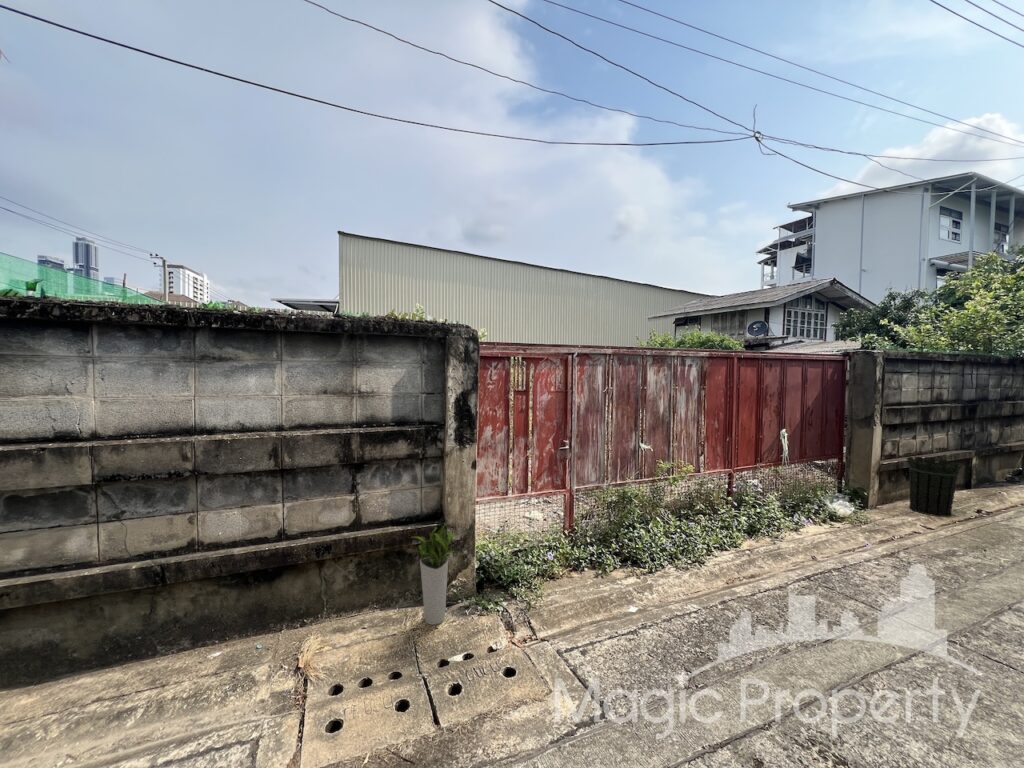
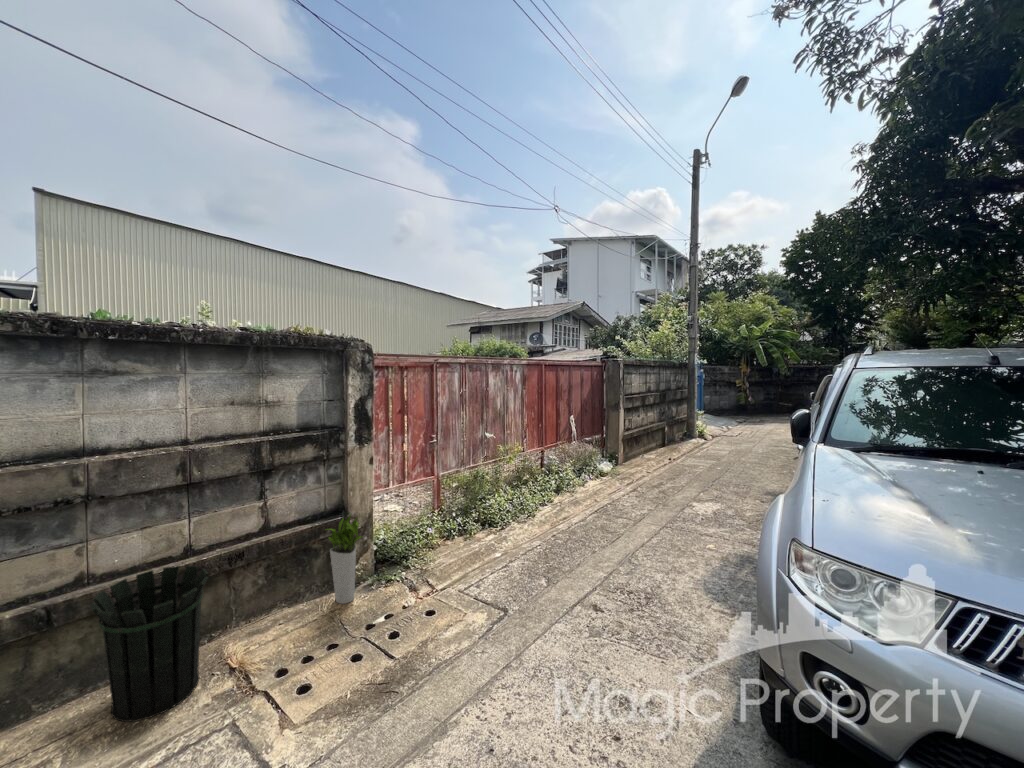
waste bin: present [907,457,963,517] -> present [90,566,208,722]

